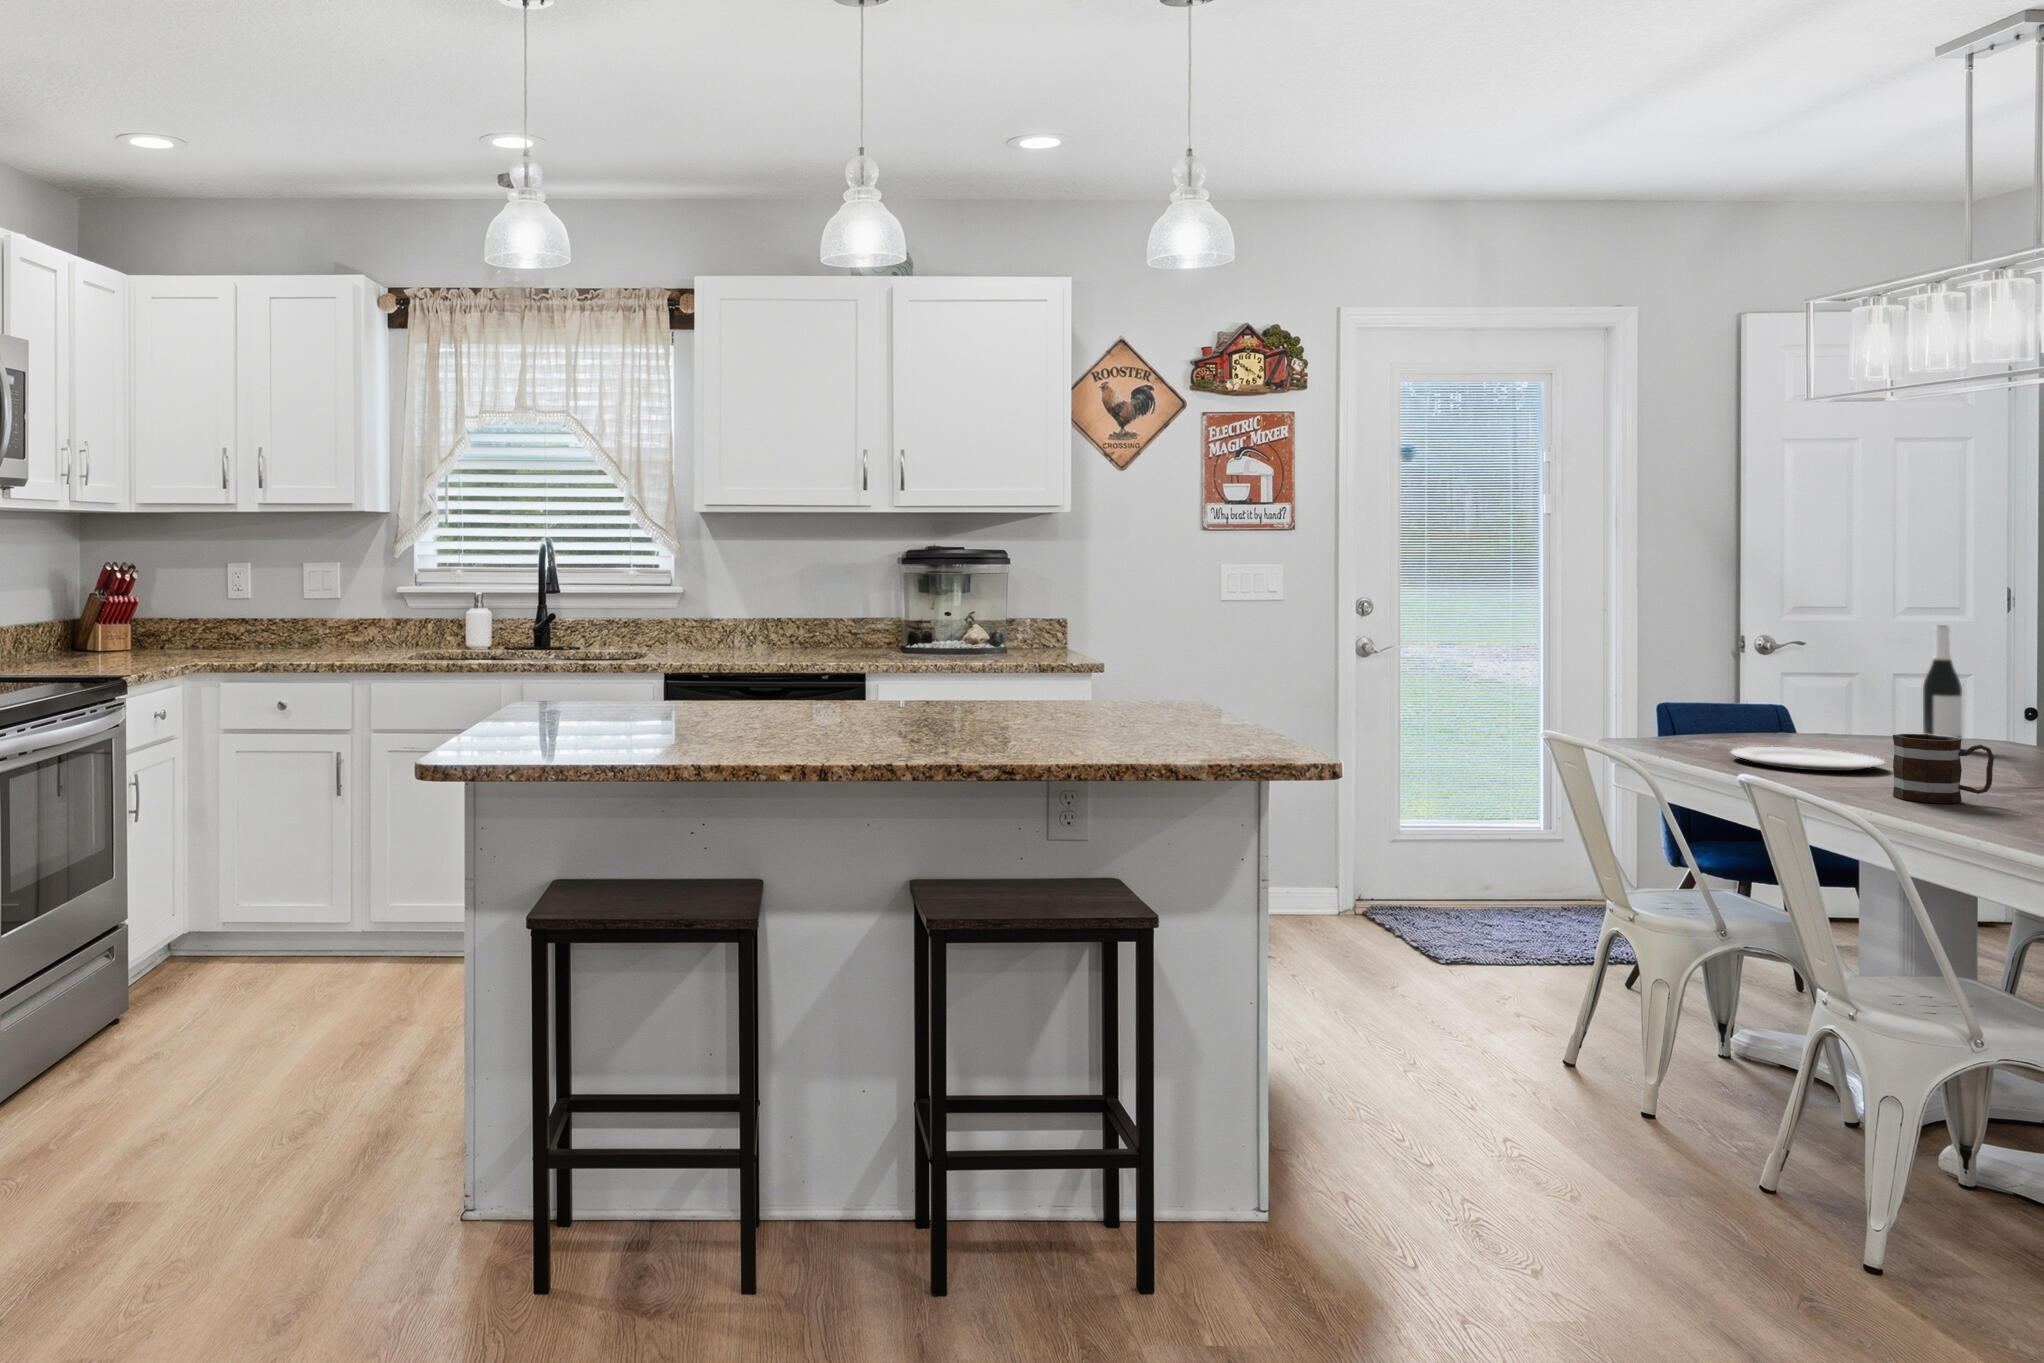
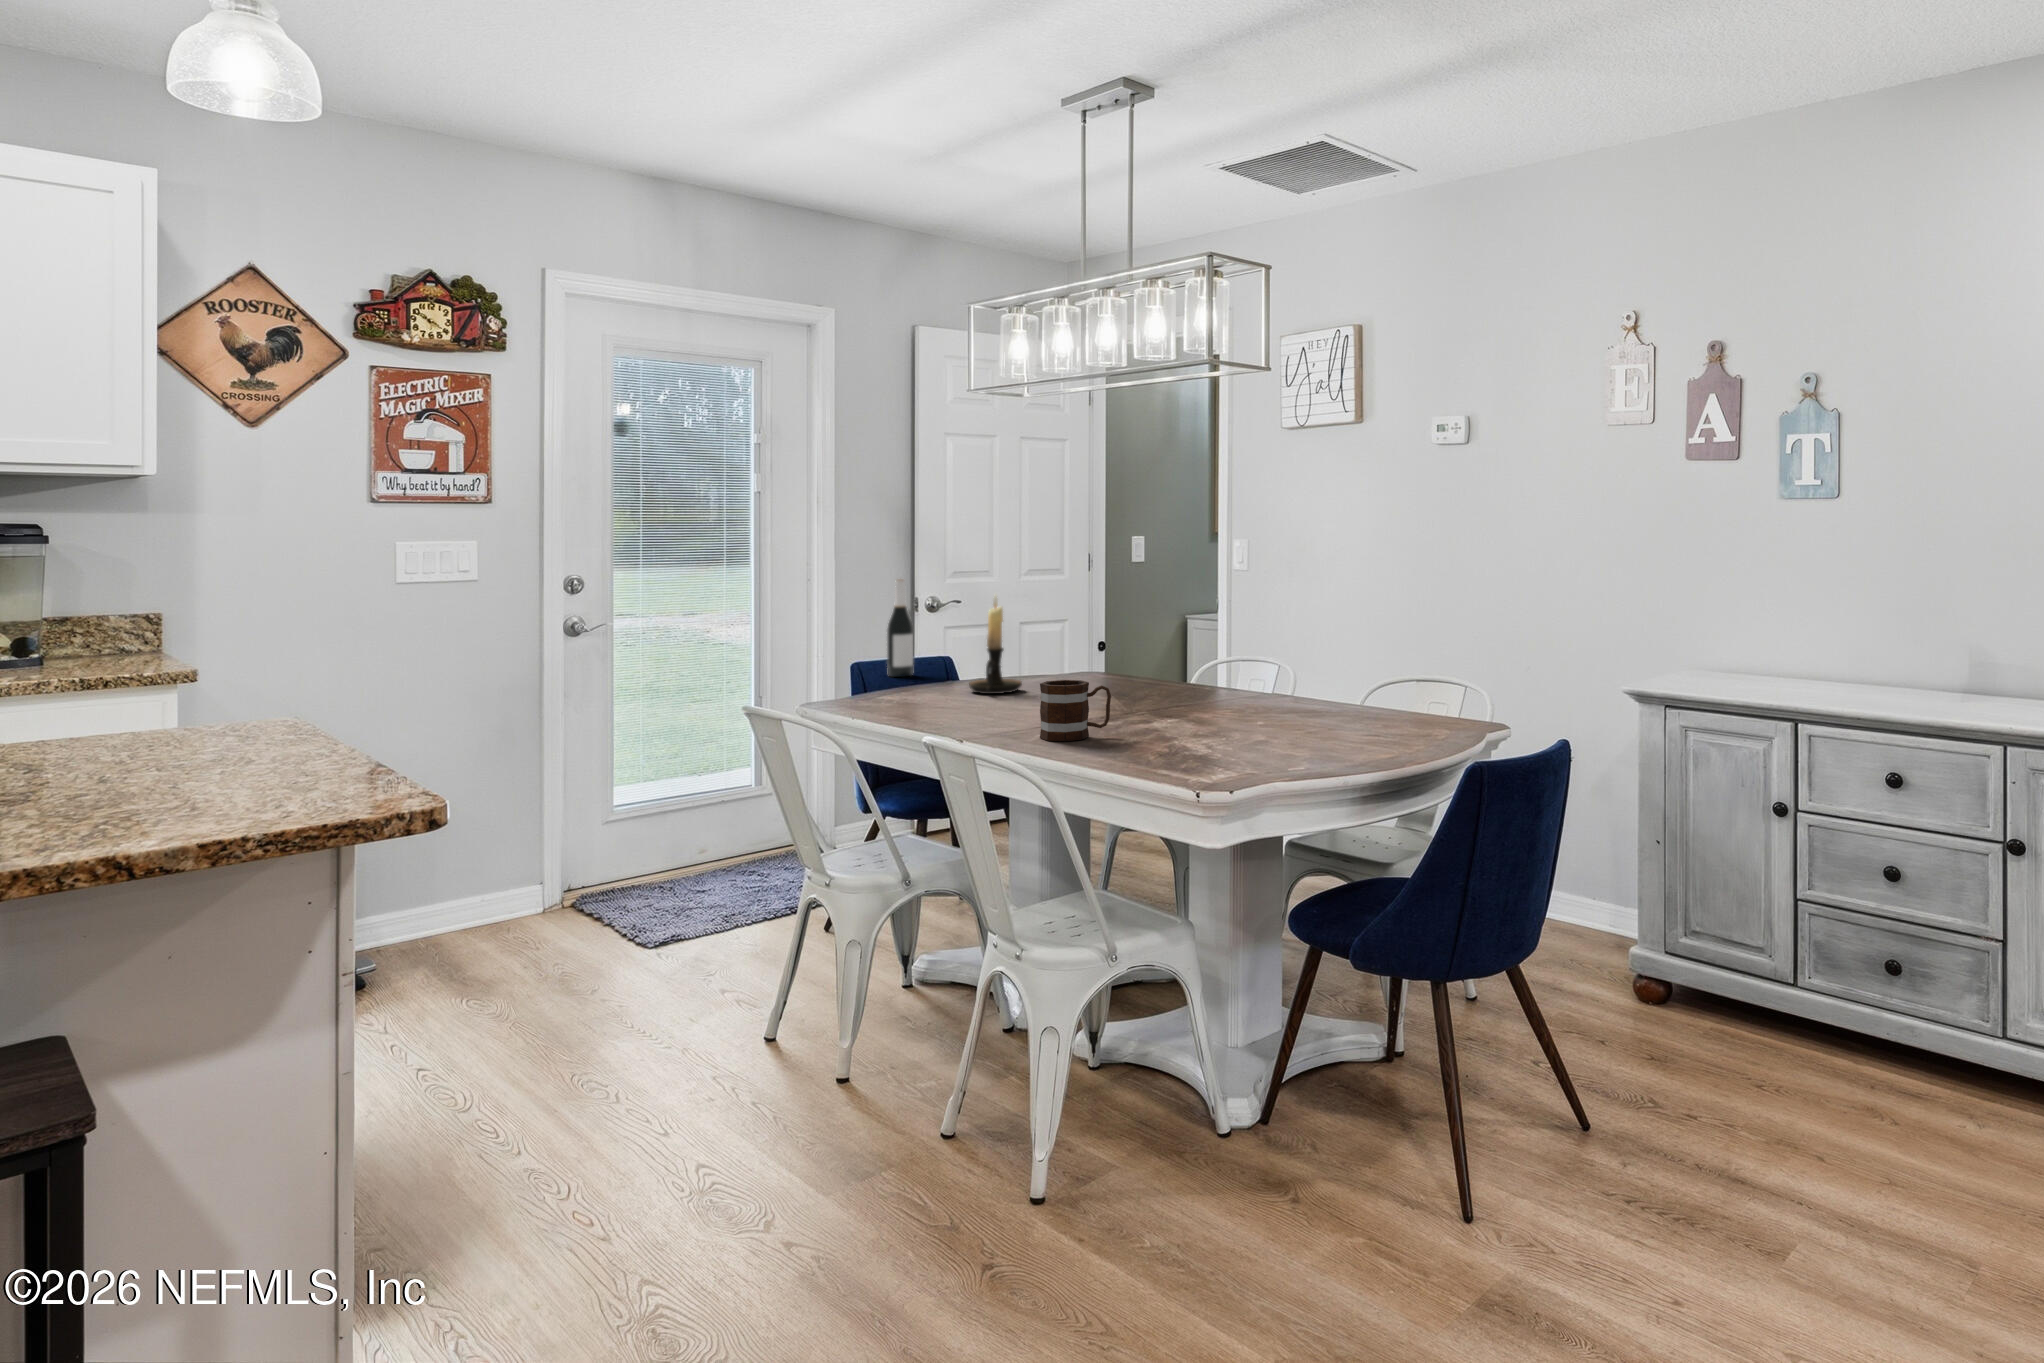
wine bottle: present [1923,625,1962,740] -> present [887,579,913,677]
candle holder: none [1804,632,1877,750] -> present [969,596,1022,694]
plate: present [1731,747,1885,771] -> none [912,697,1031,719]

